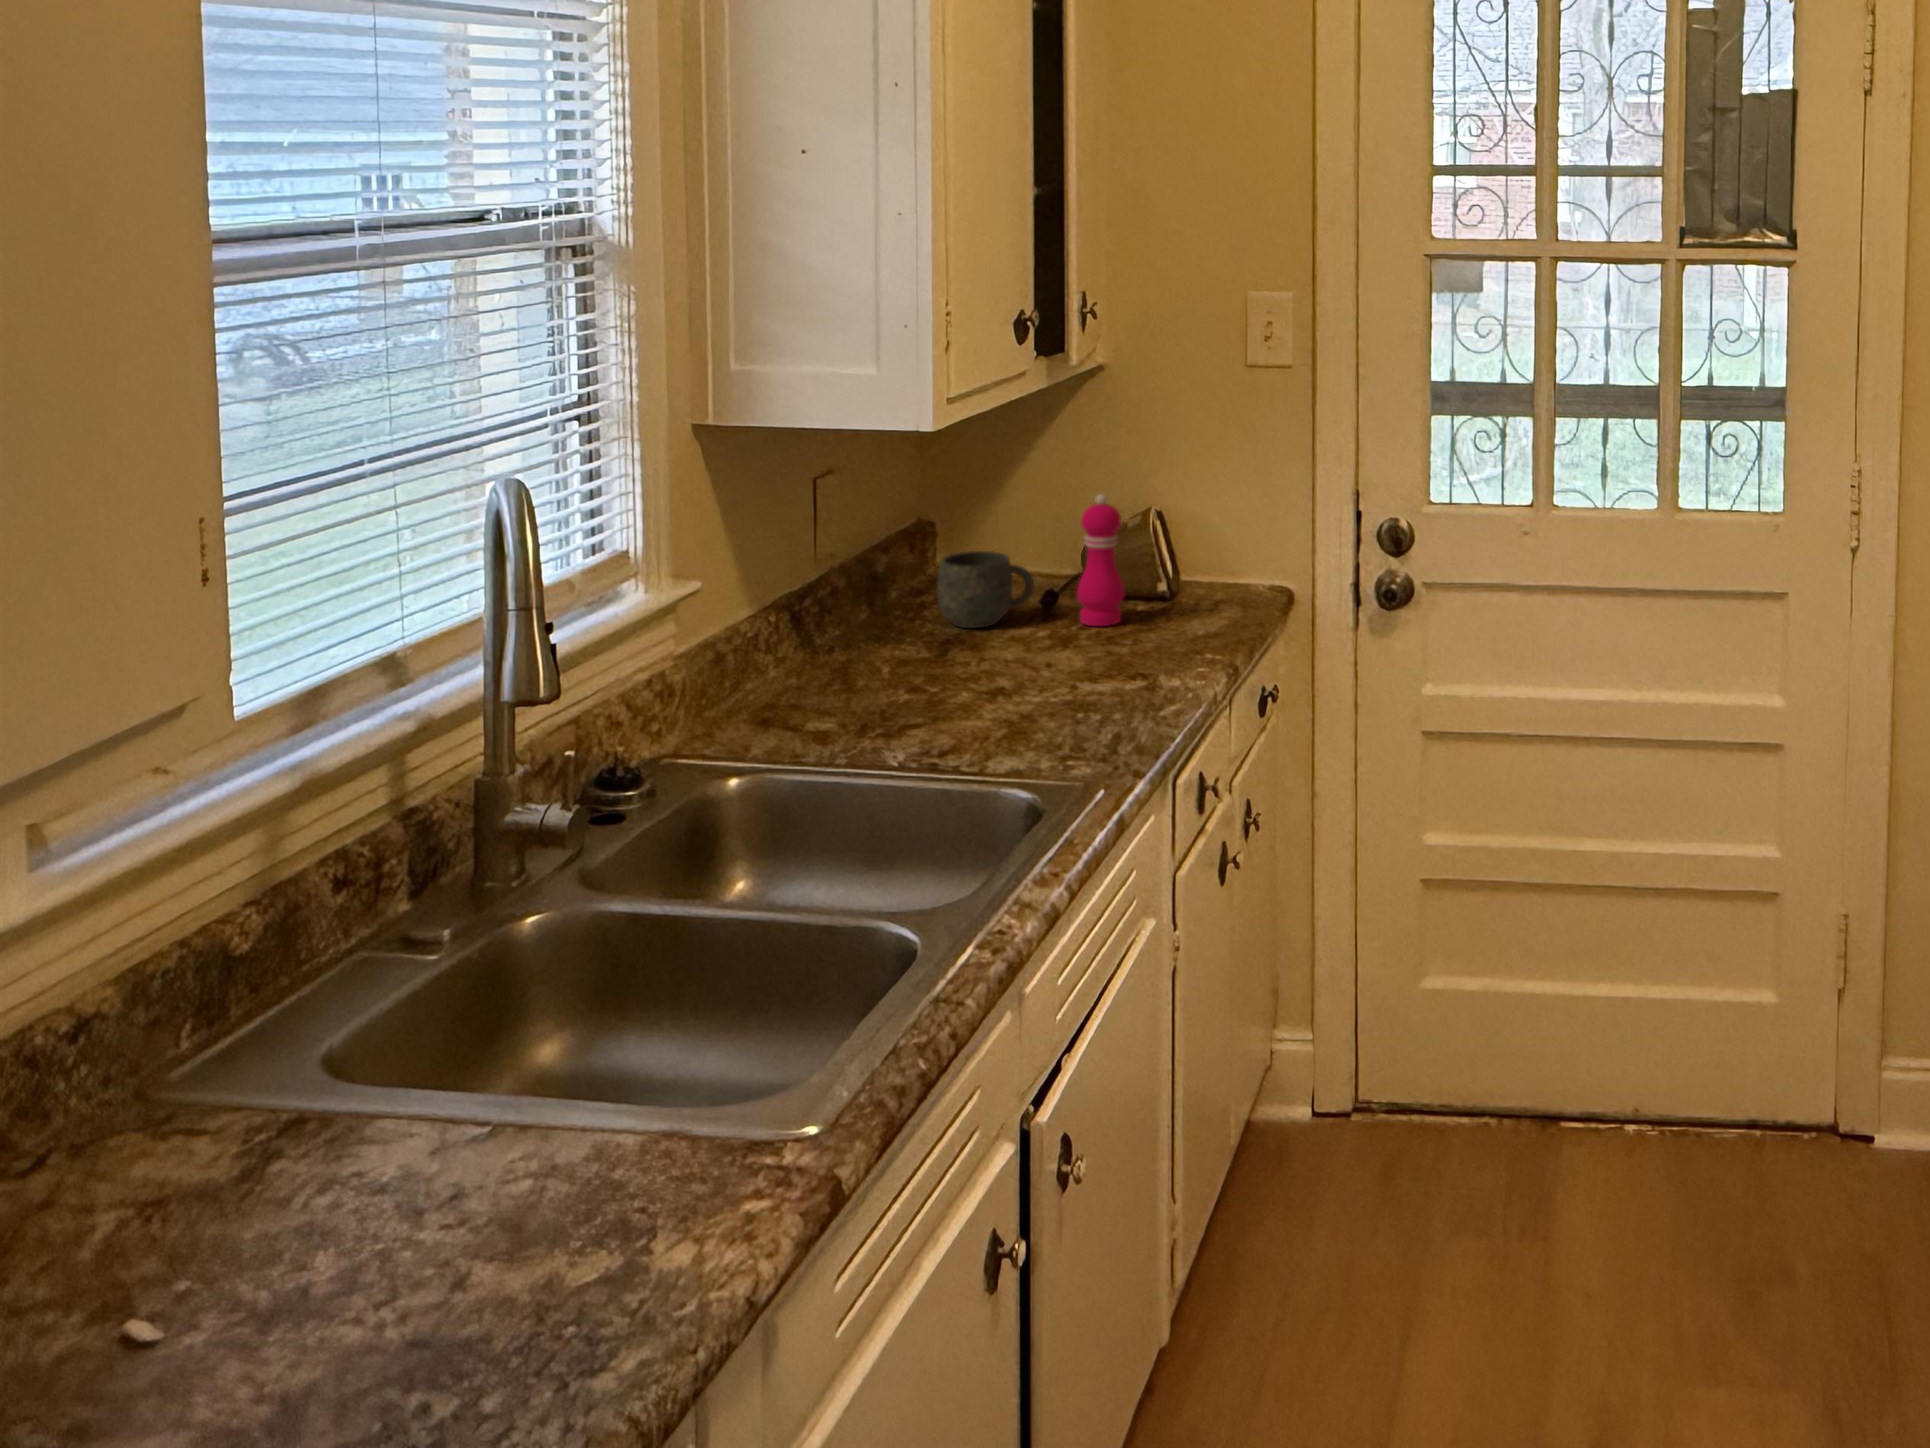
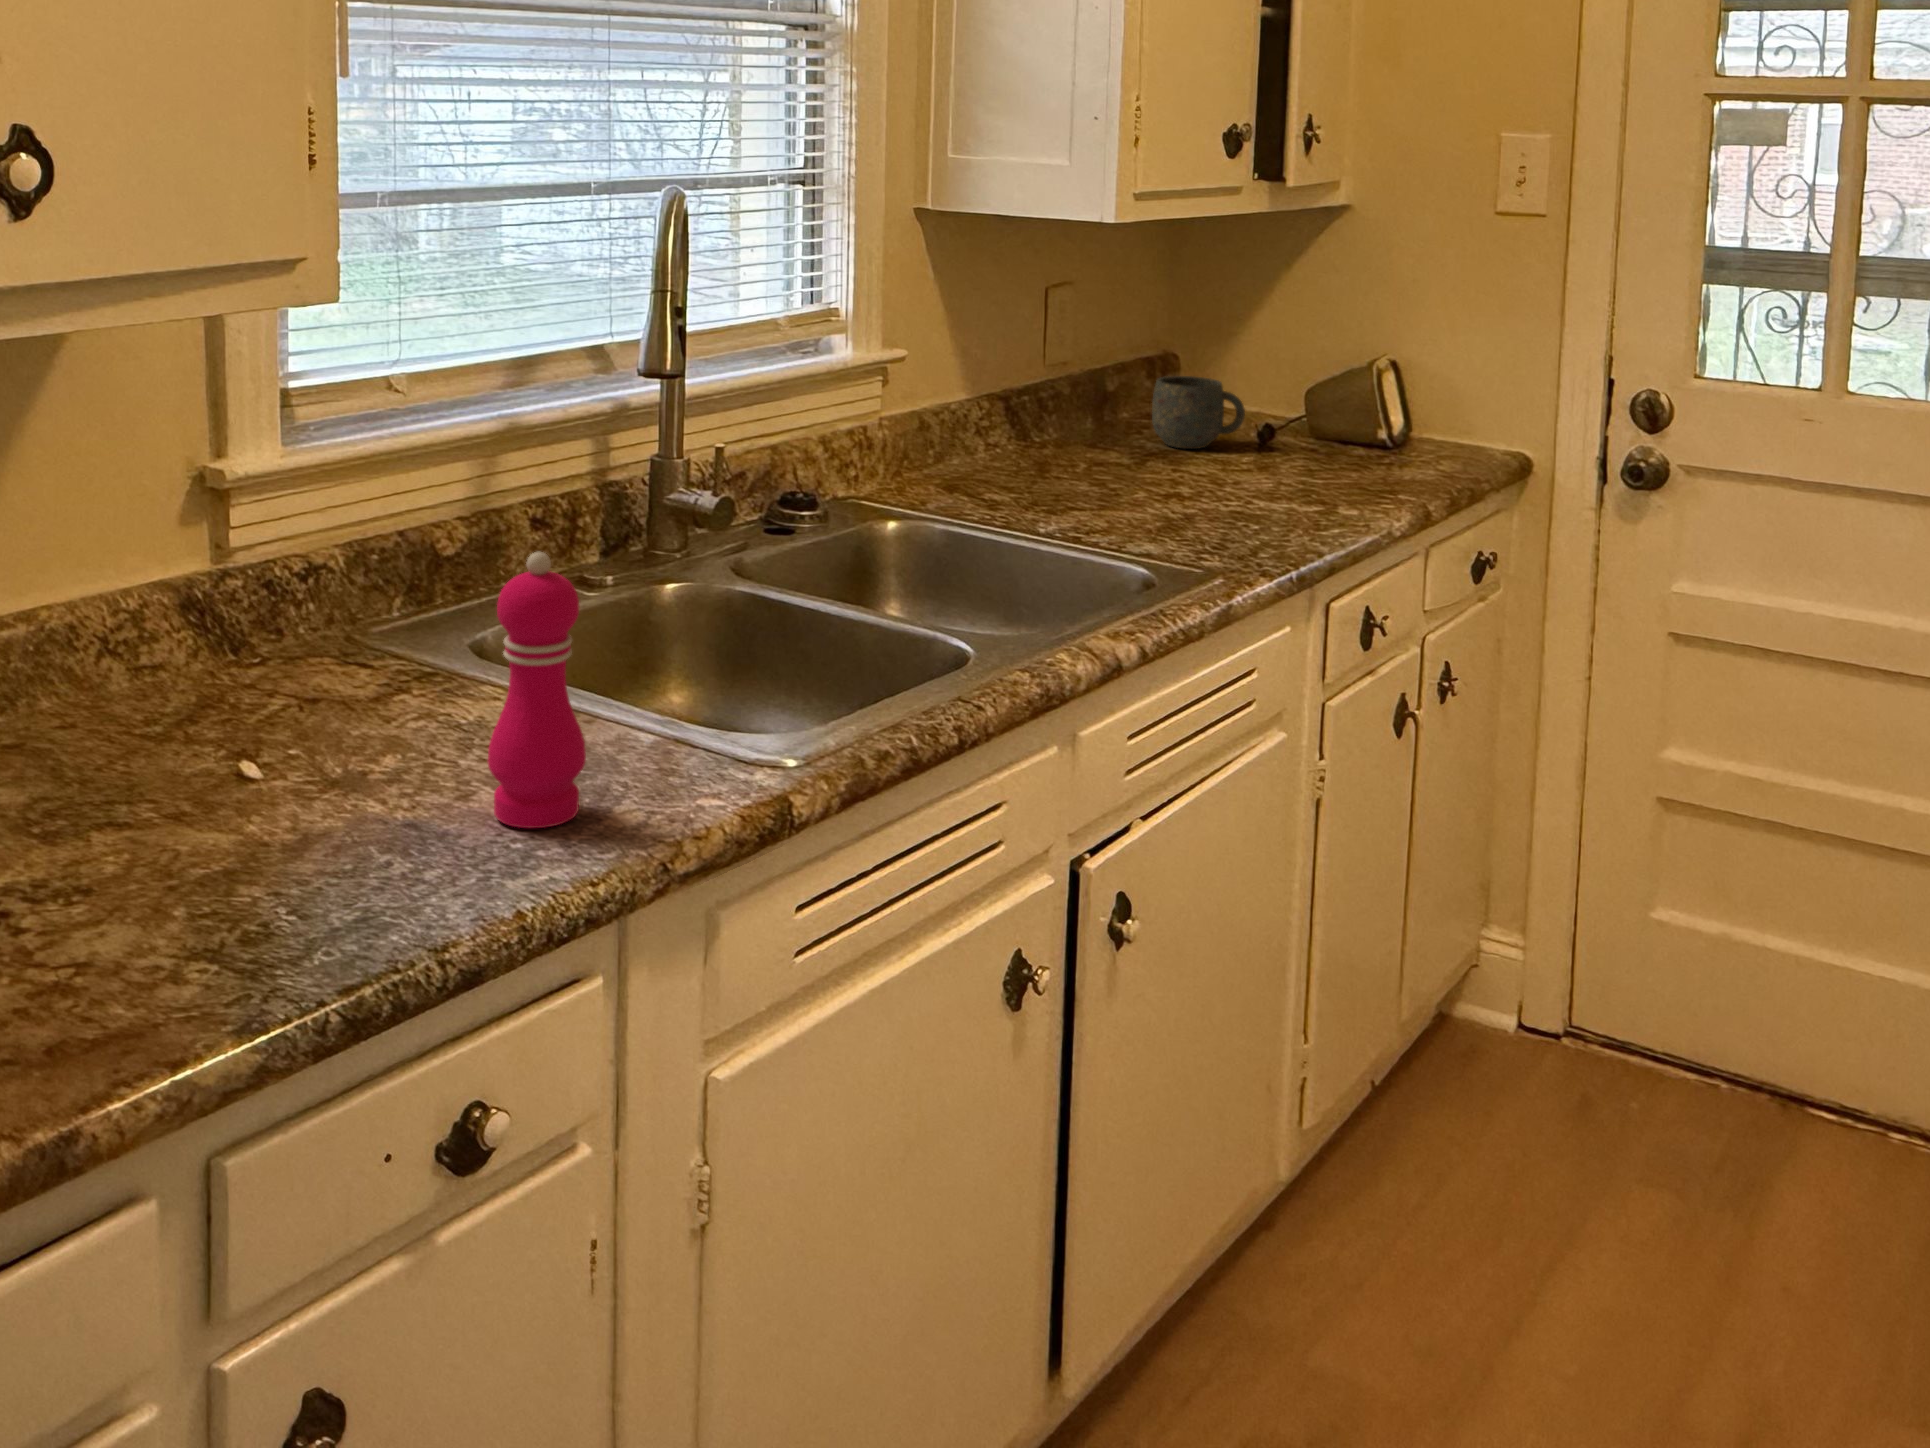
pepper mill: present [1077,494,1124,626] -> present [488,552,586,828]

